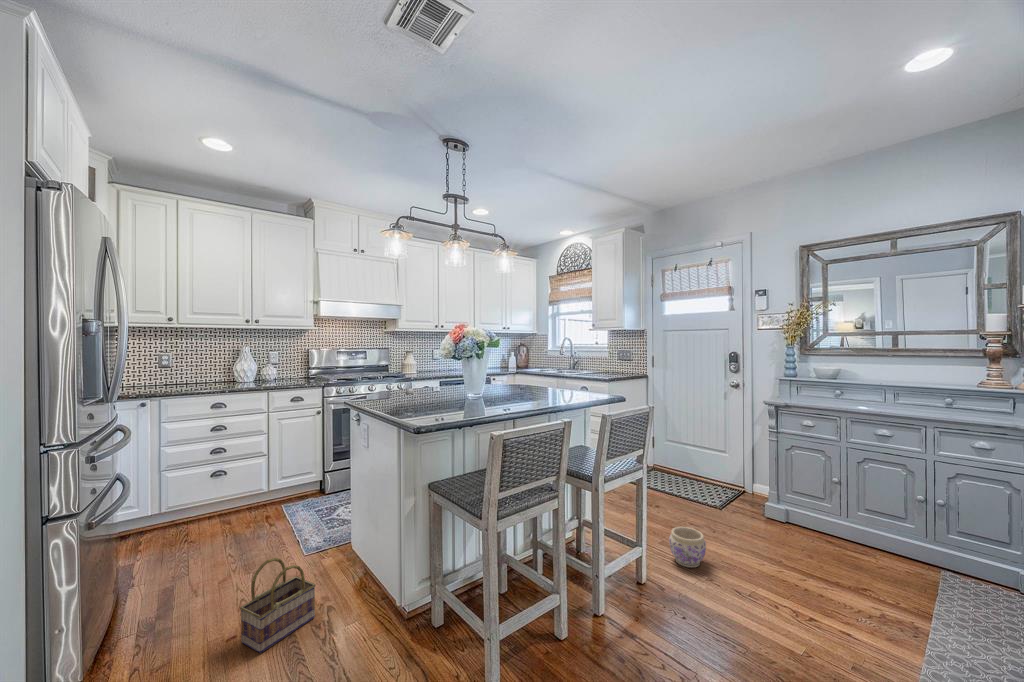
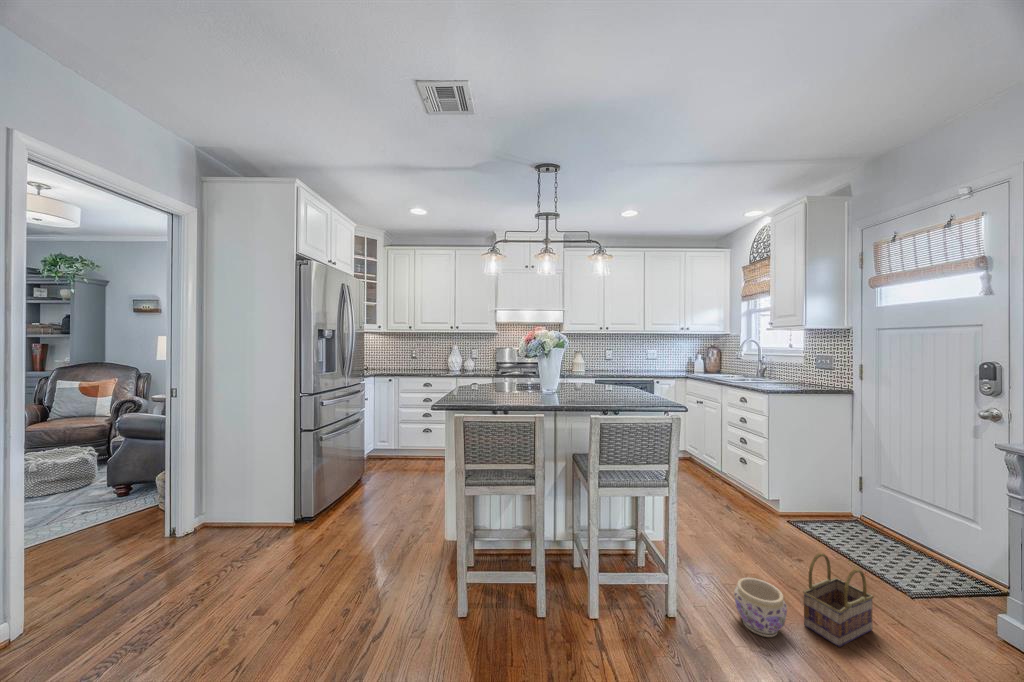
basket: present [240,558,316,653] -> present [803,553,874,647]

